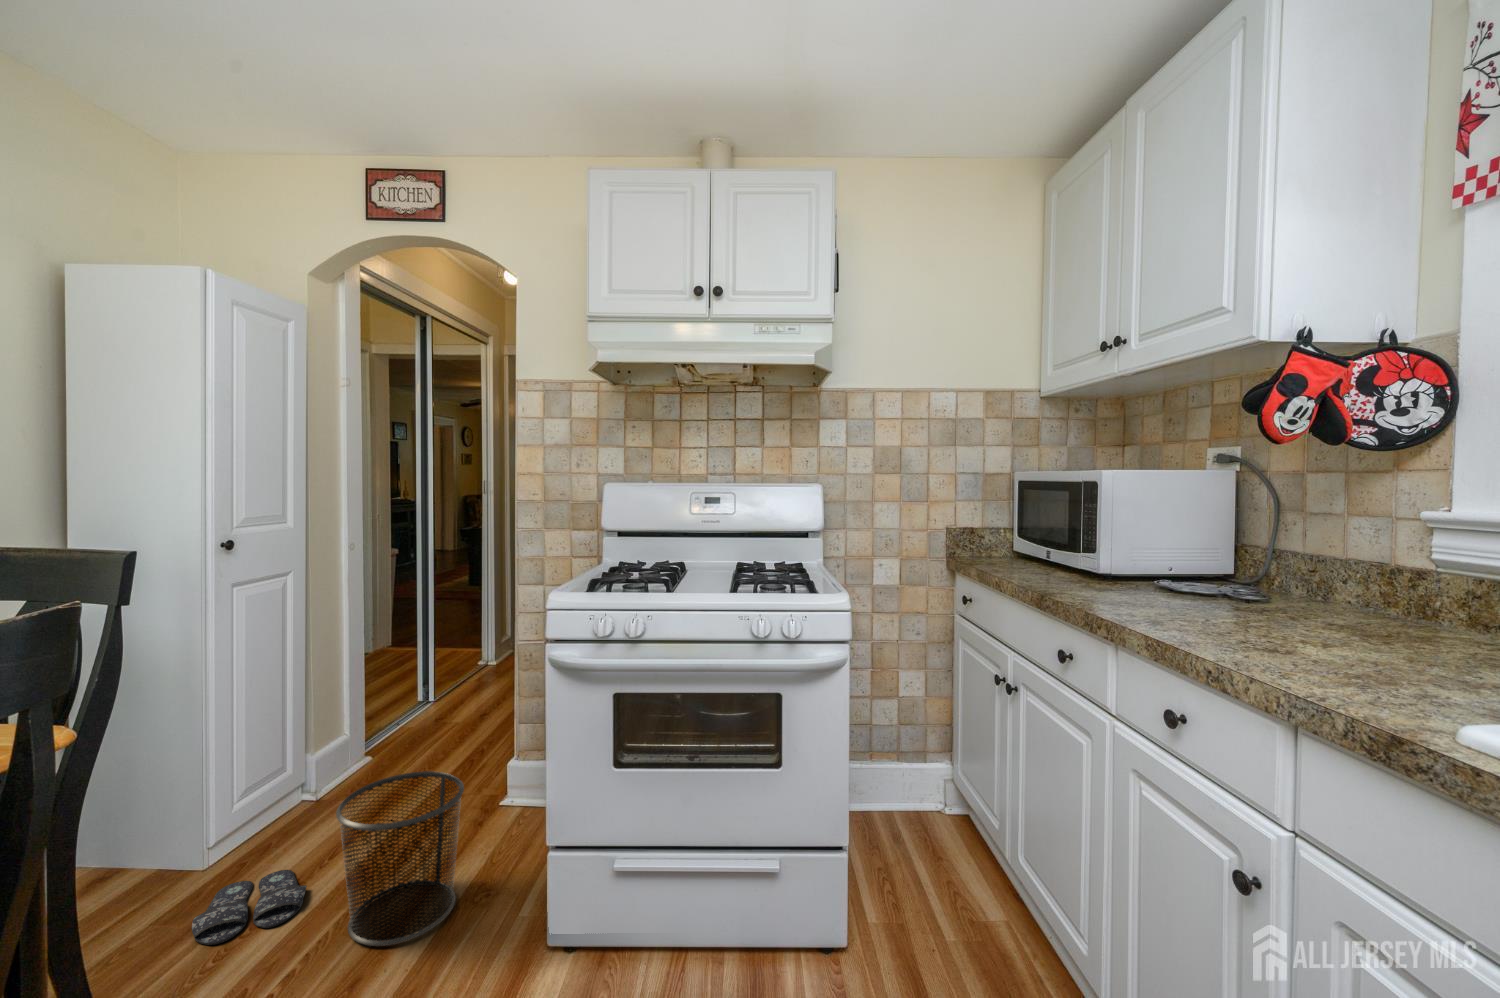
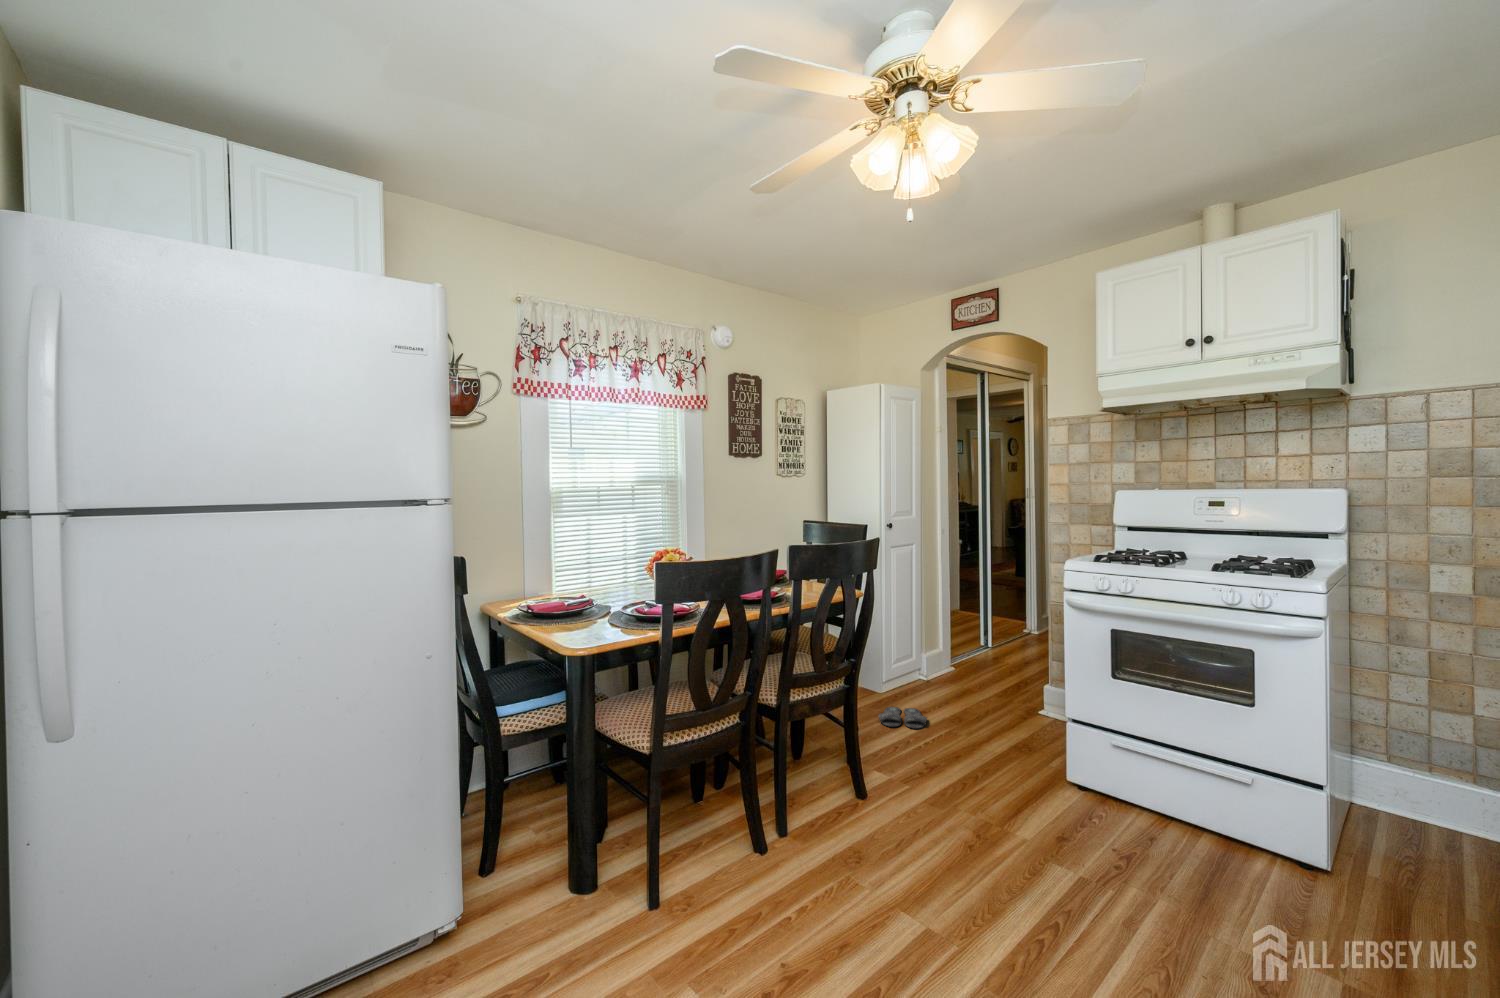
waste bin: present [336,771,464,946] -> none [944,666,1014,756]

